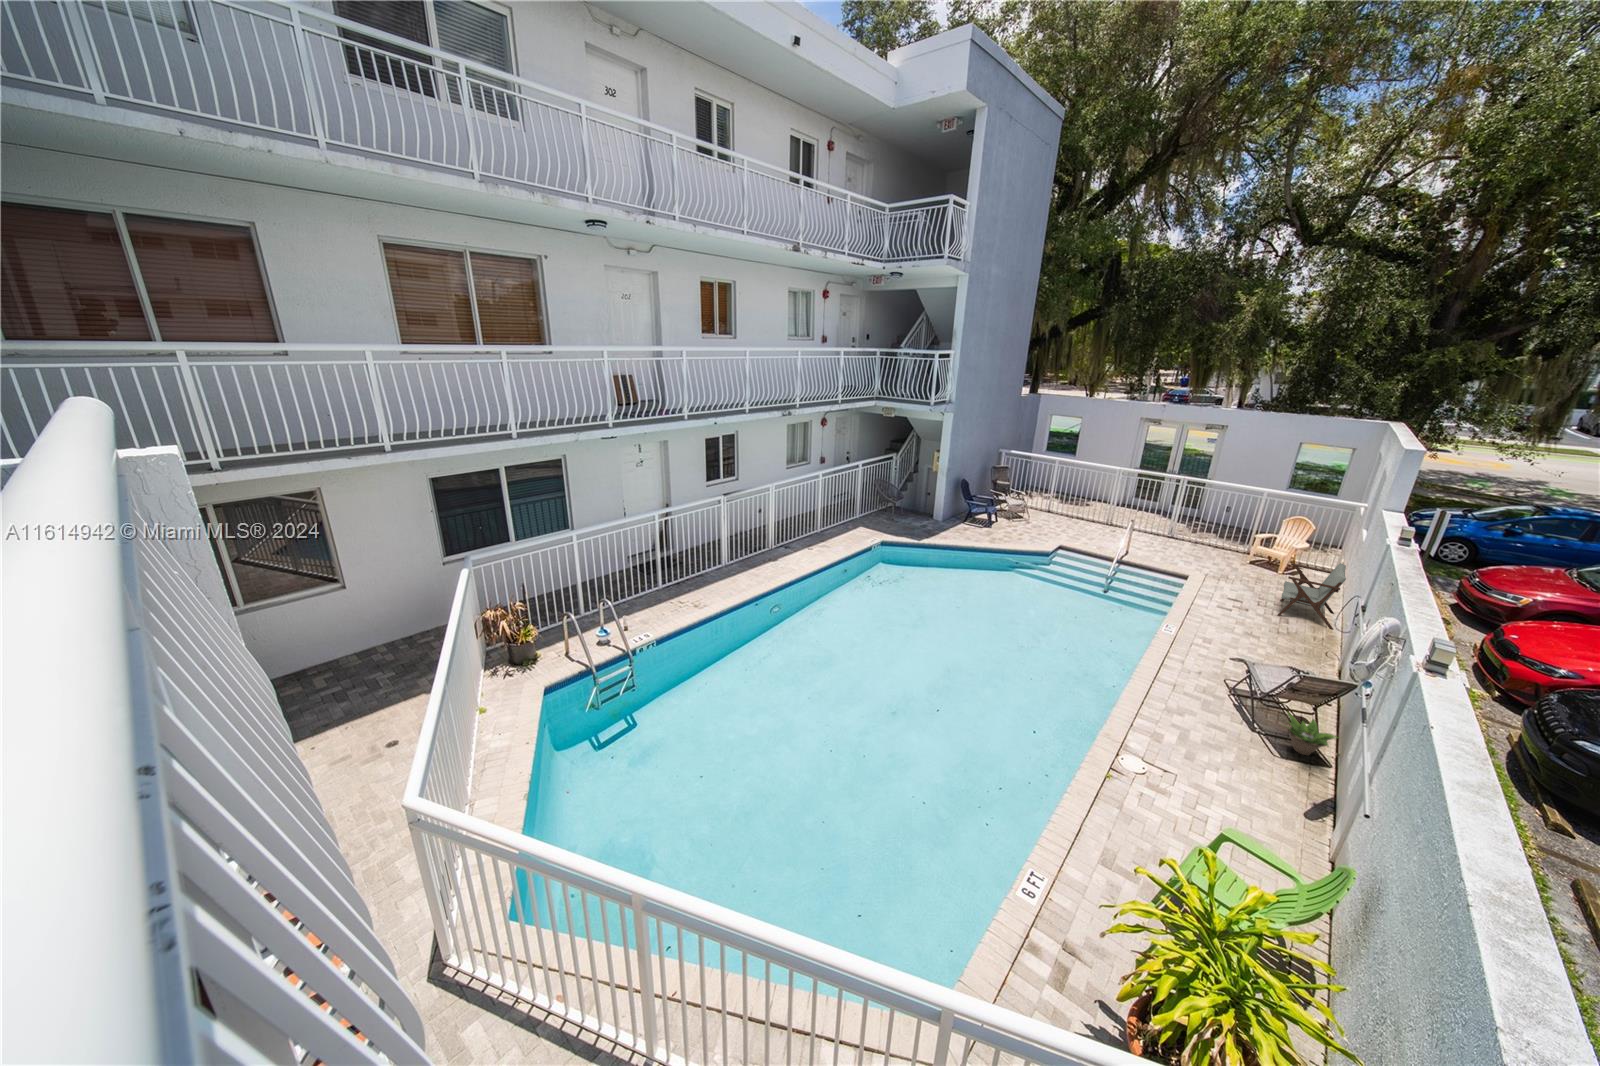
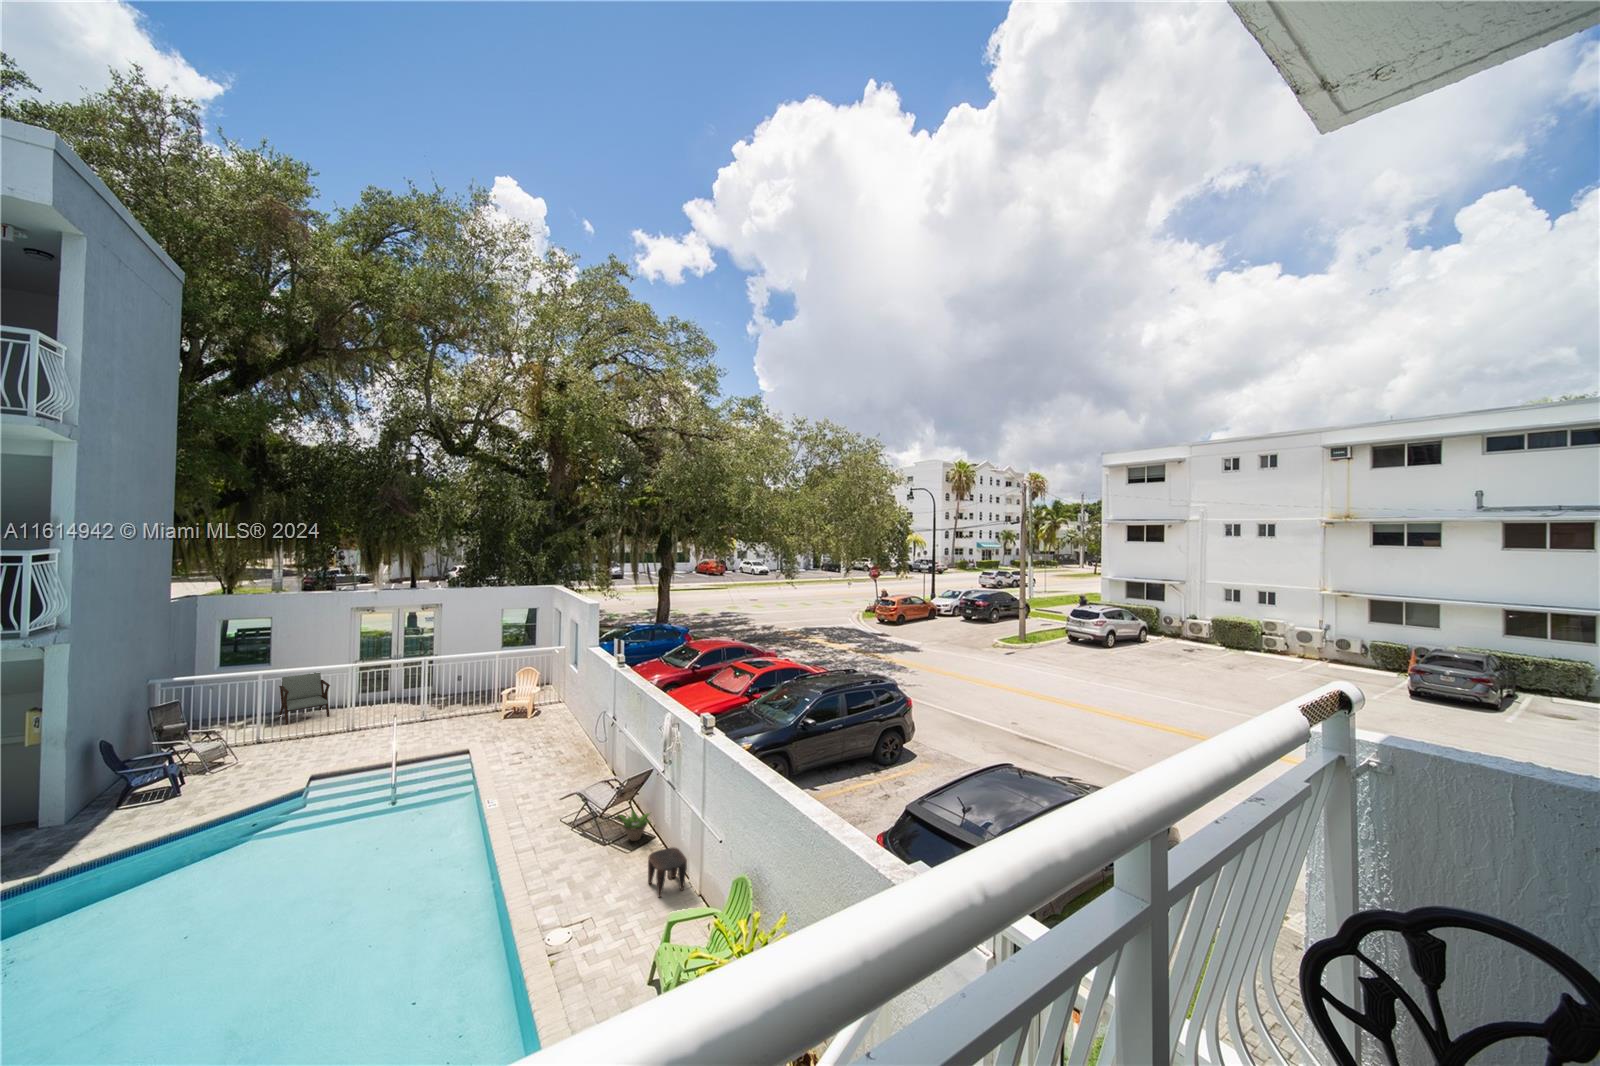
lounge chair: present [1277,563,1346,630] -> present [279,672,330,725]
stool: none [1273,775,1337,842] -> present [648,848,687,897]

